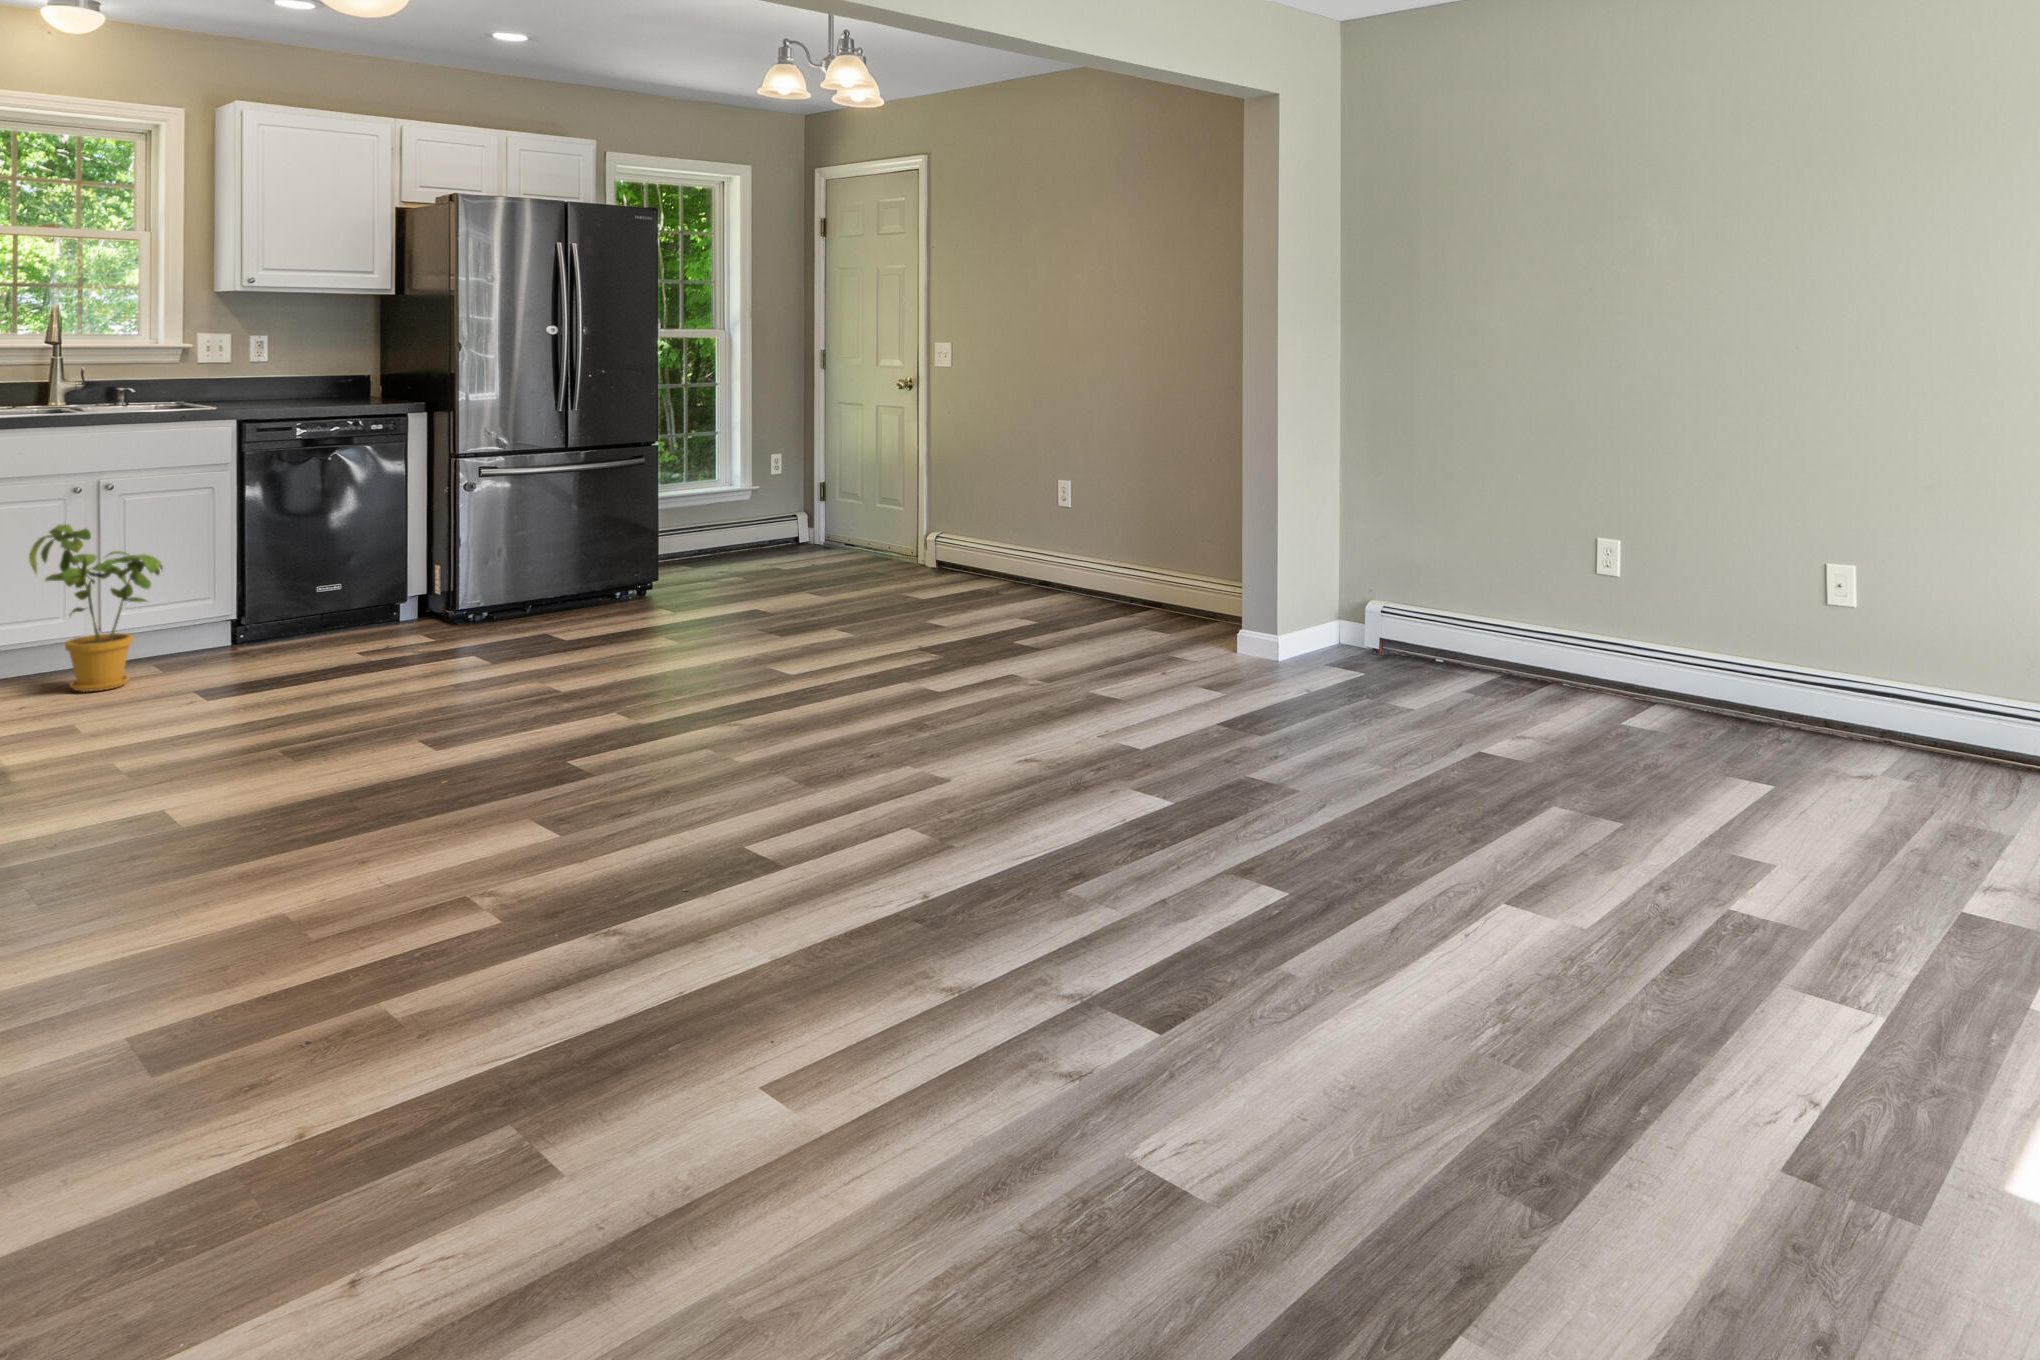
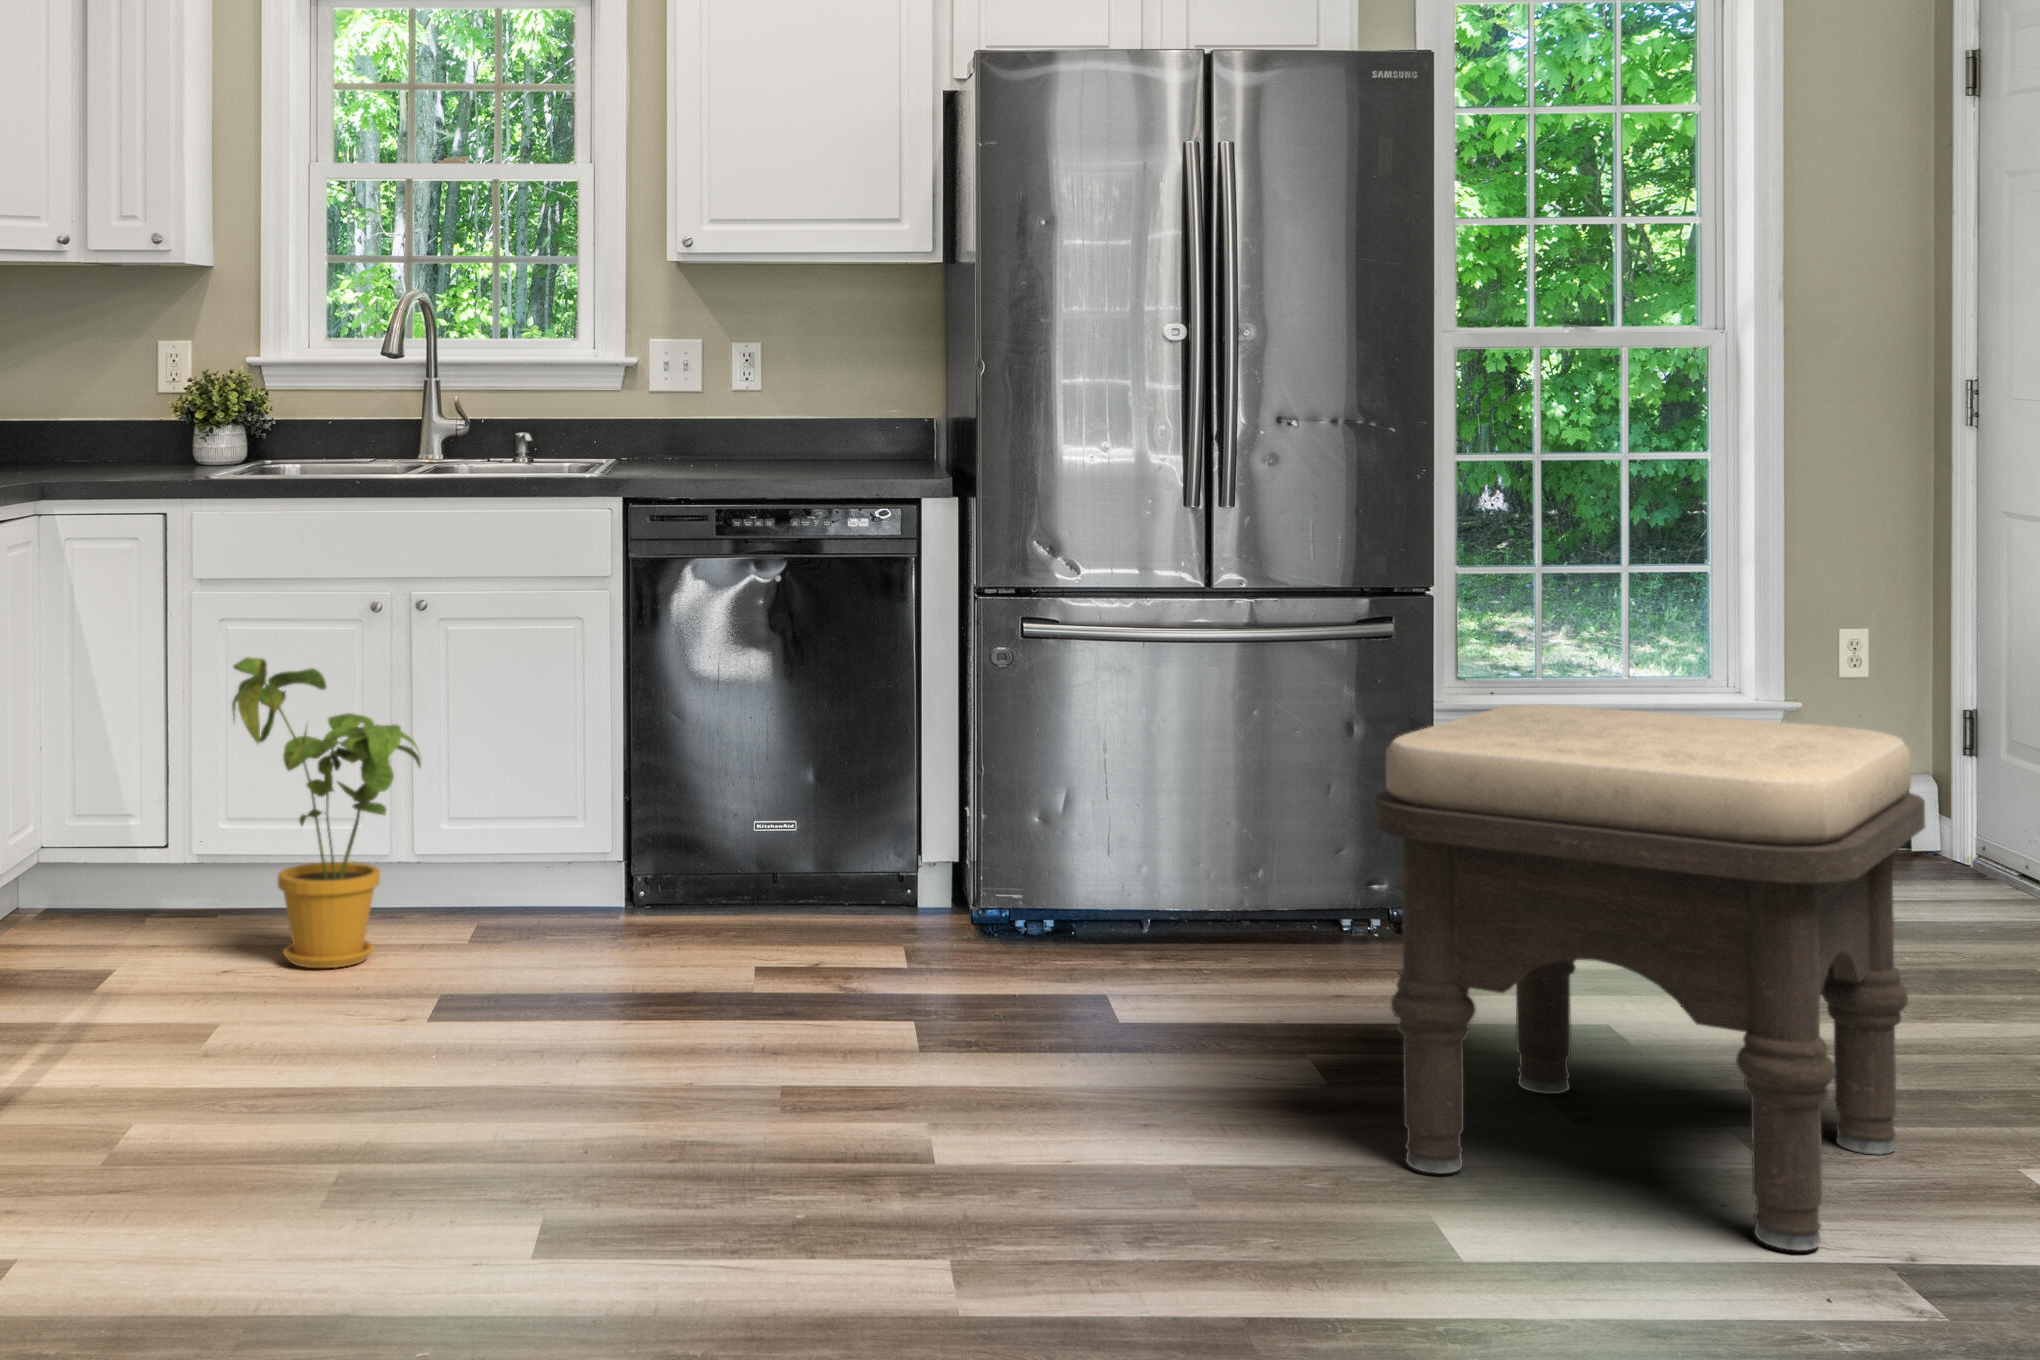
ottoman: none [705,487,873,658] -> present [1375,705,1925,1250]

